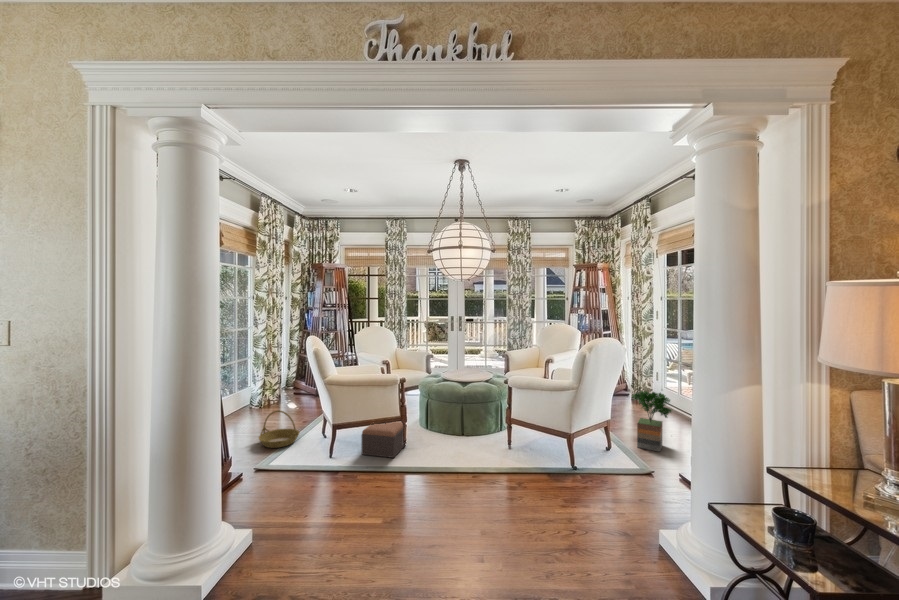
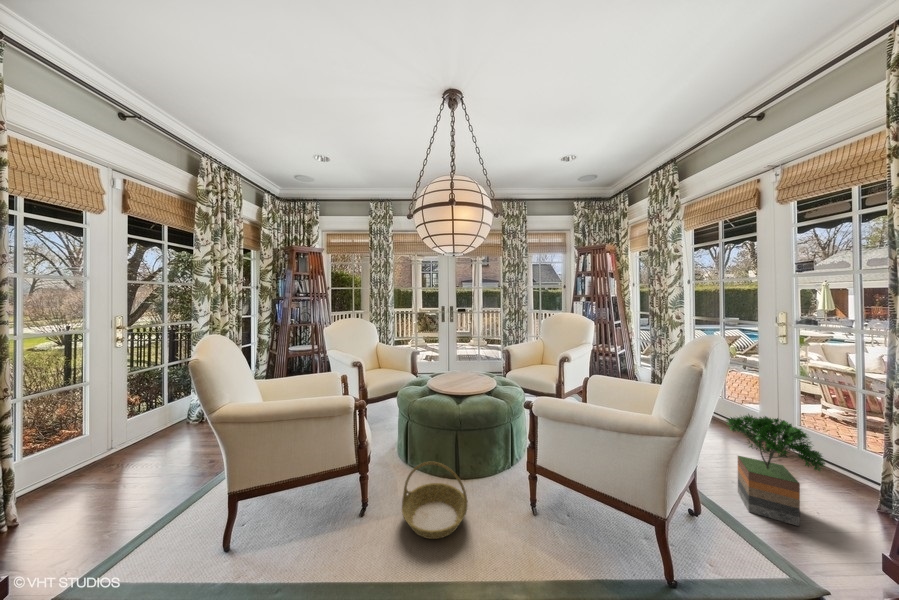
basket: present [259,410,299,448] -> present [402,462,468,539]
footstool: present [361,422,405,458] -> none [273,470,364,564]

